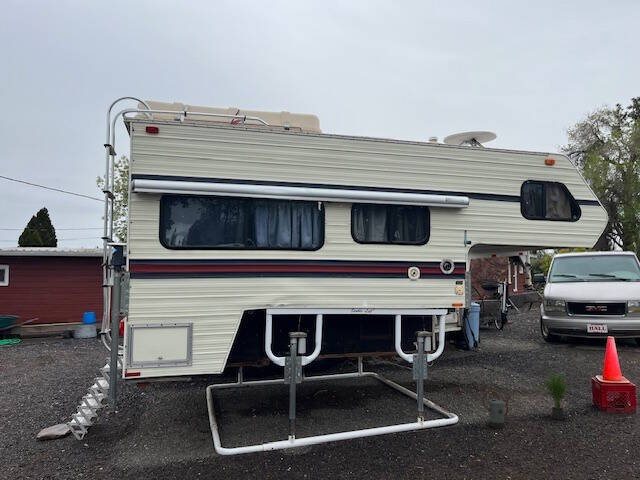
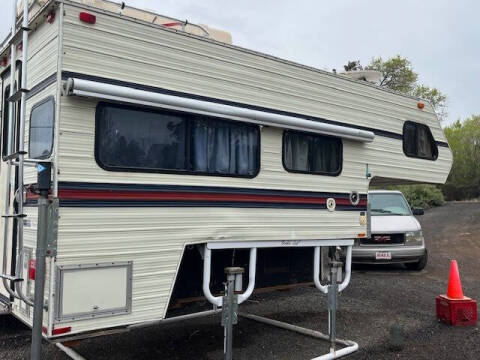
potted plant: present [540,374,569,420] -> none [416,292,448,337]

